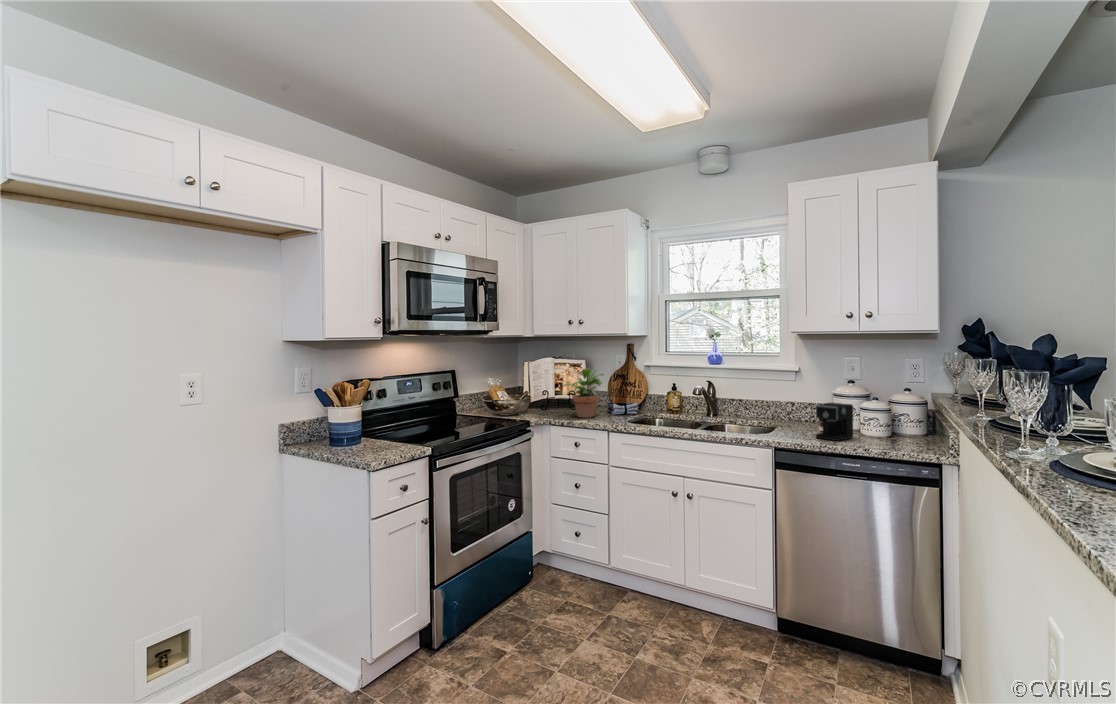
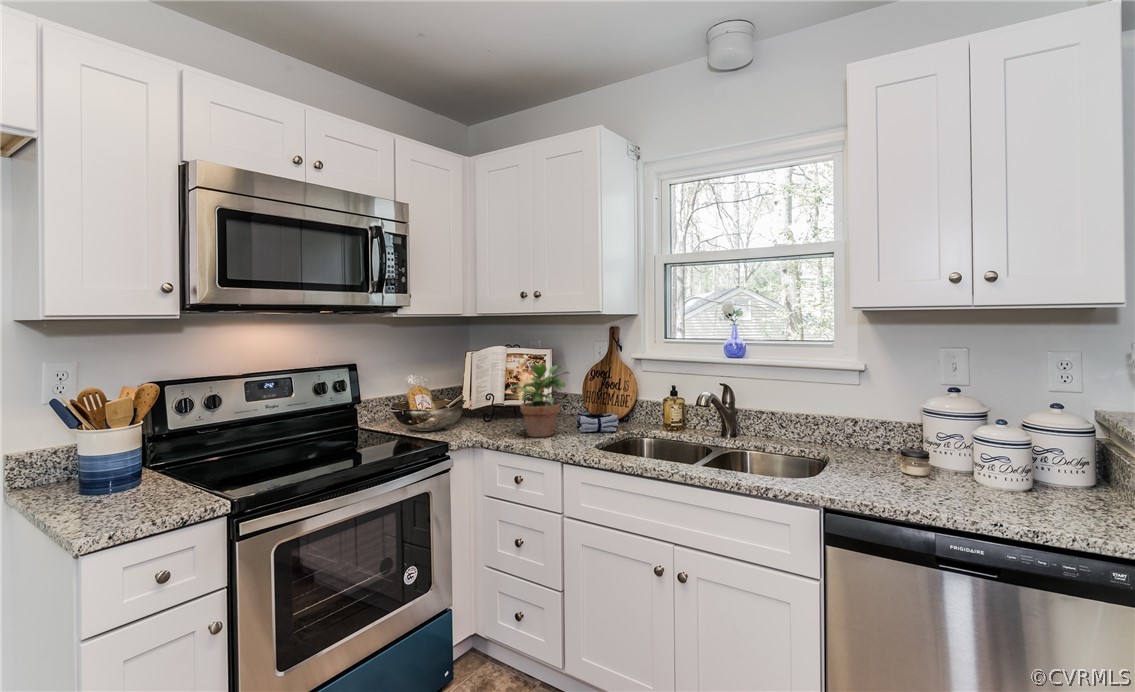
coffee maker: present [816,403,897,442] -> none [896,426,1048,502]

